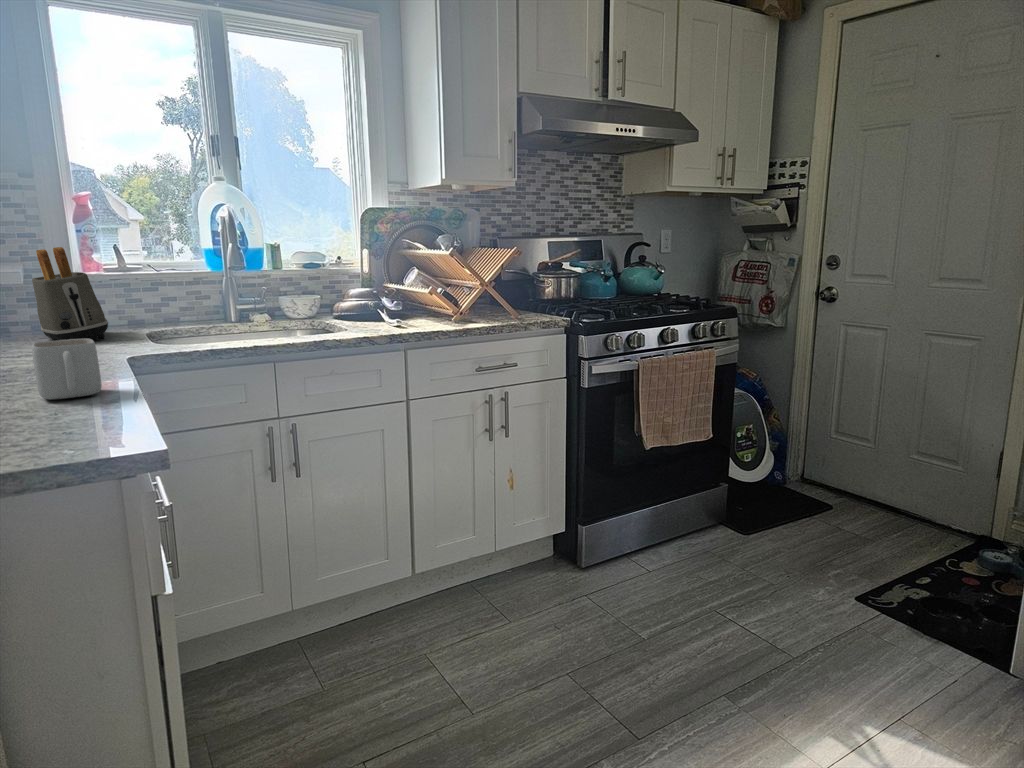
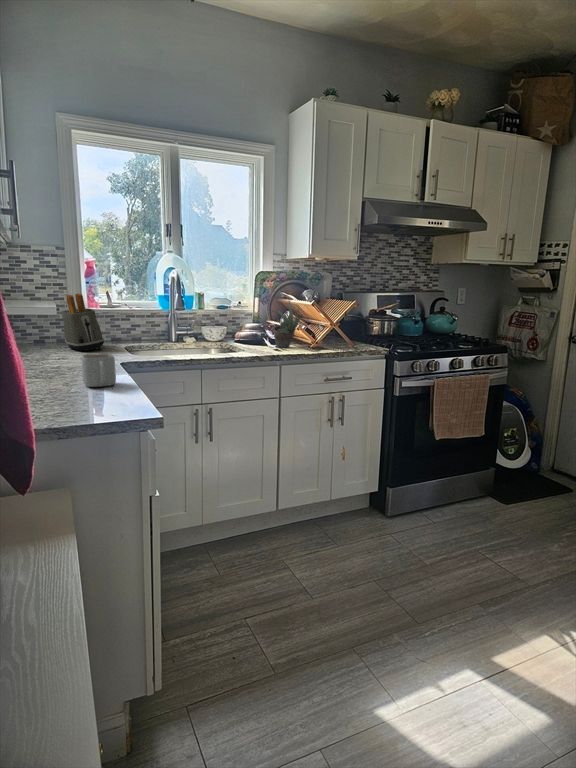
succulent plant: none [388,249,437,323] -> present [272,301,303,348]

